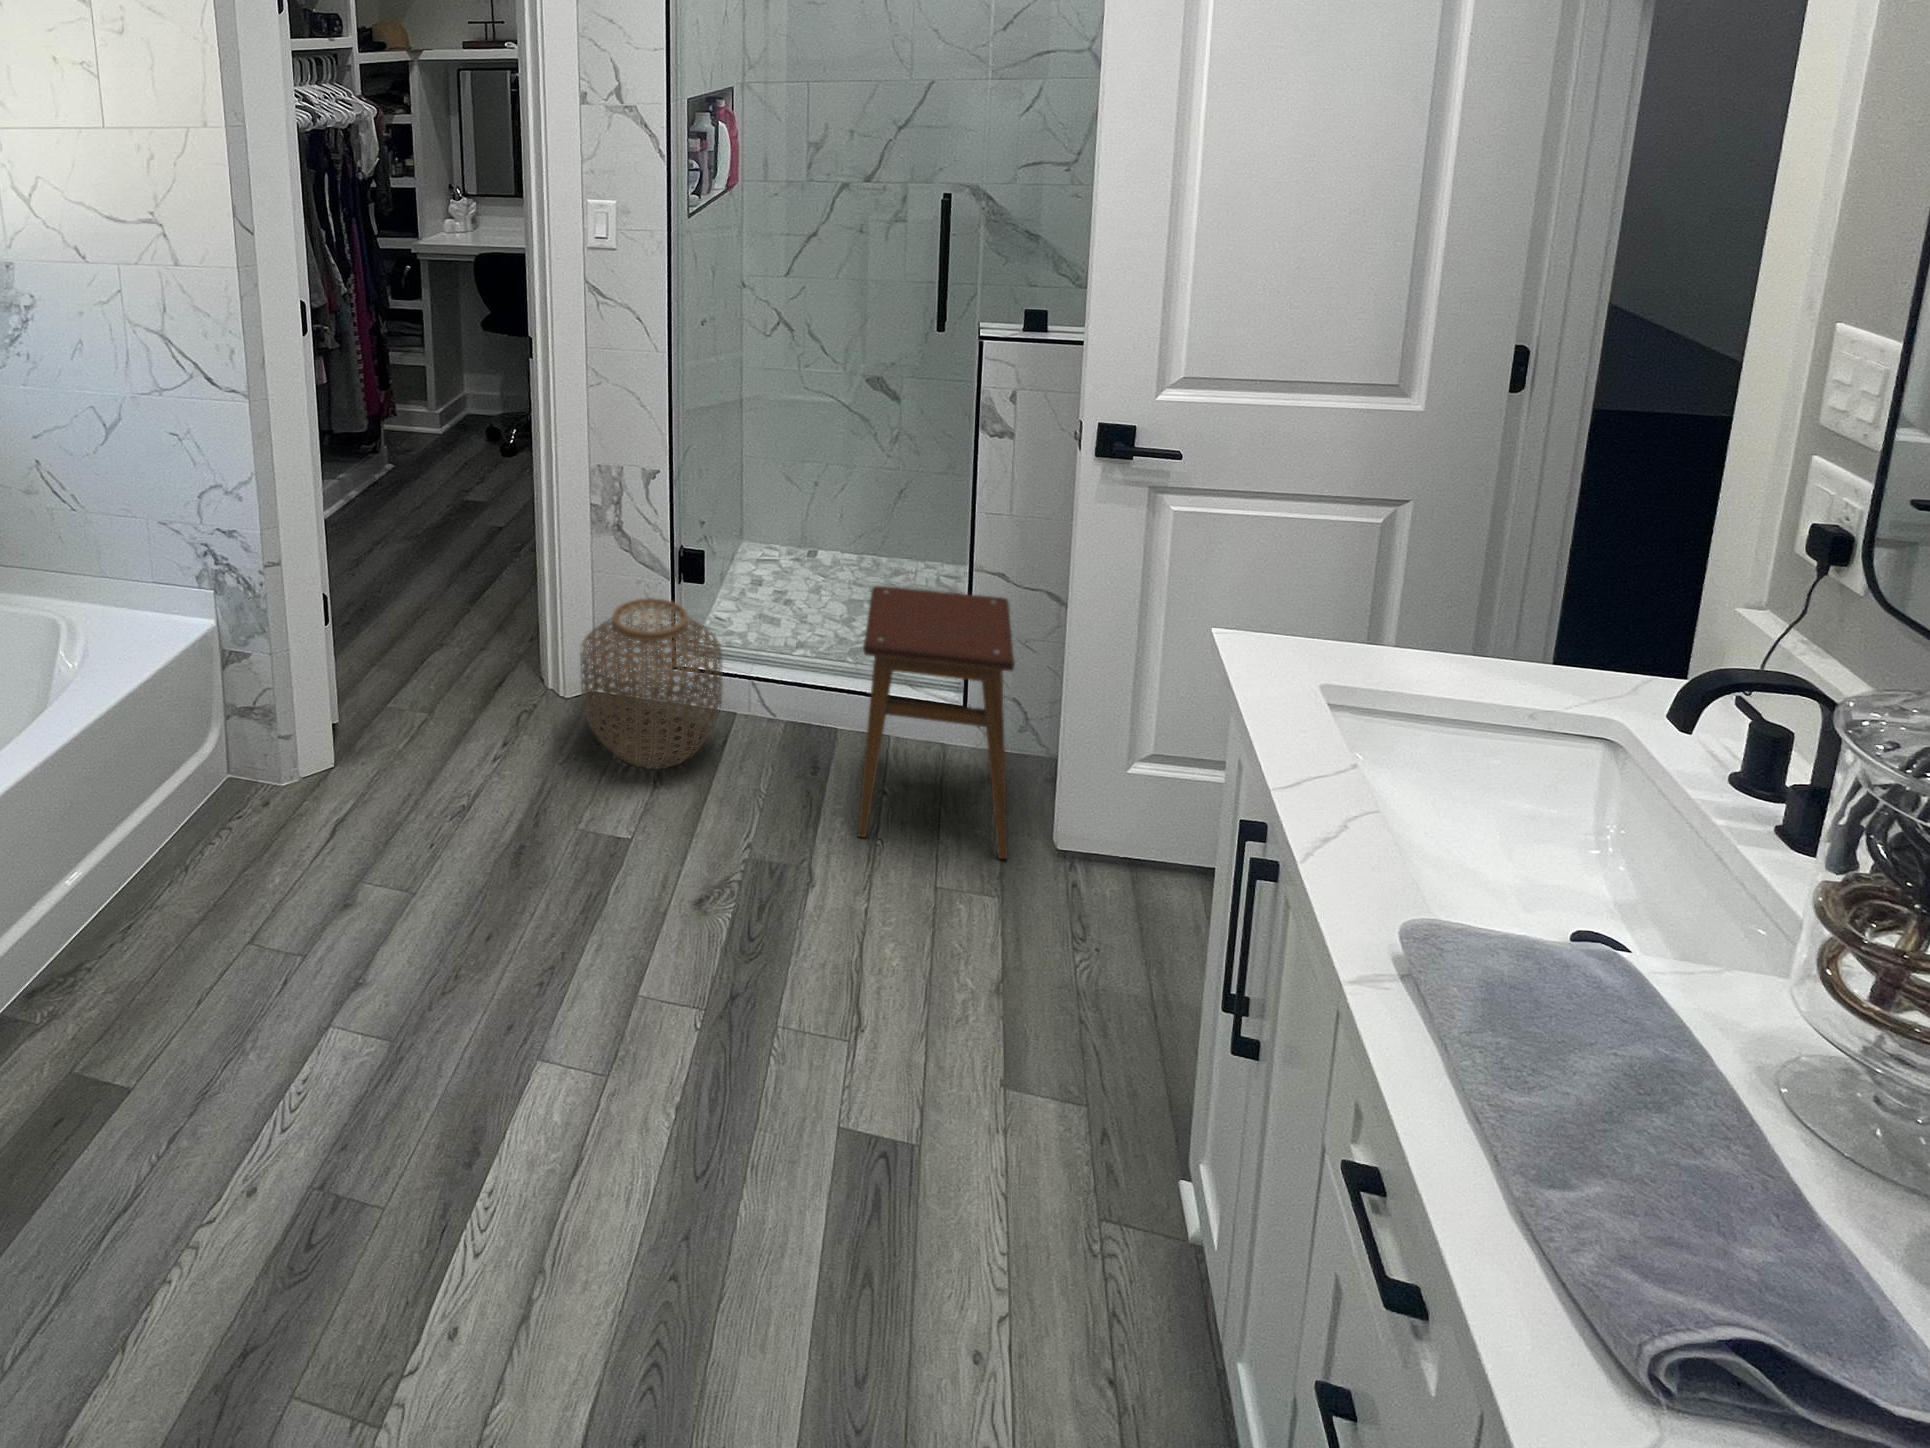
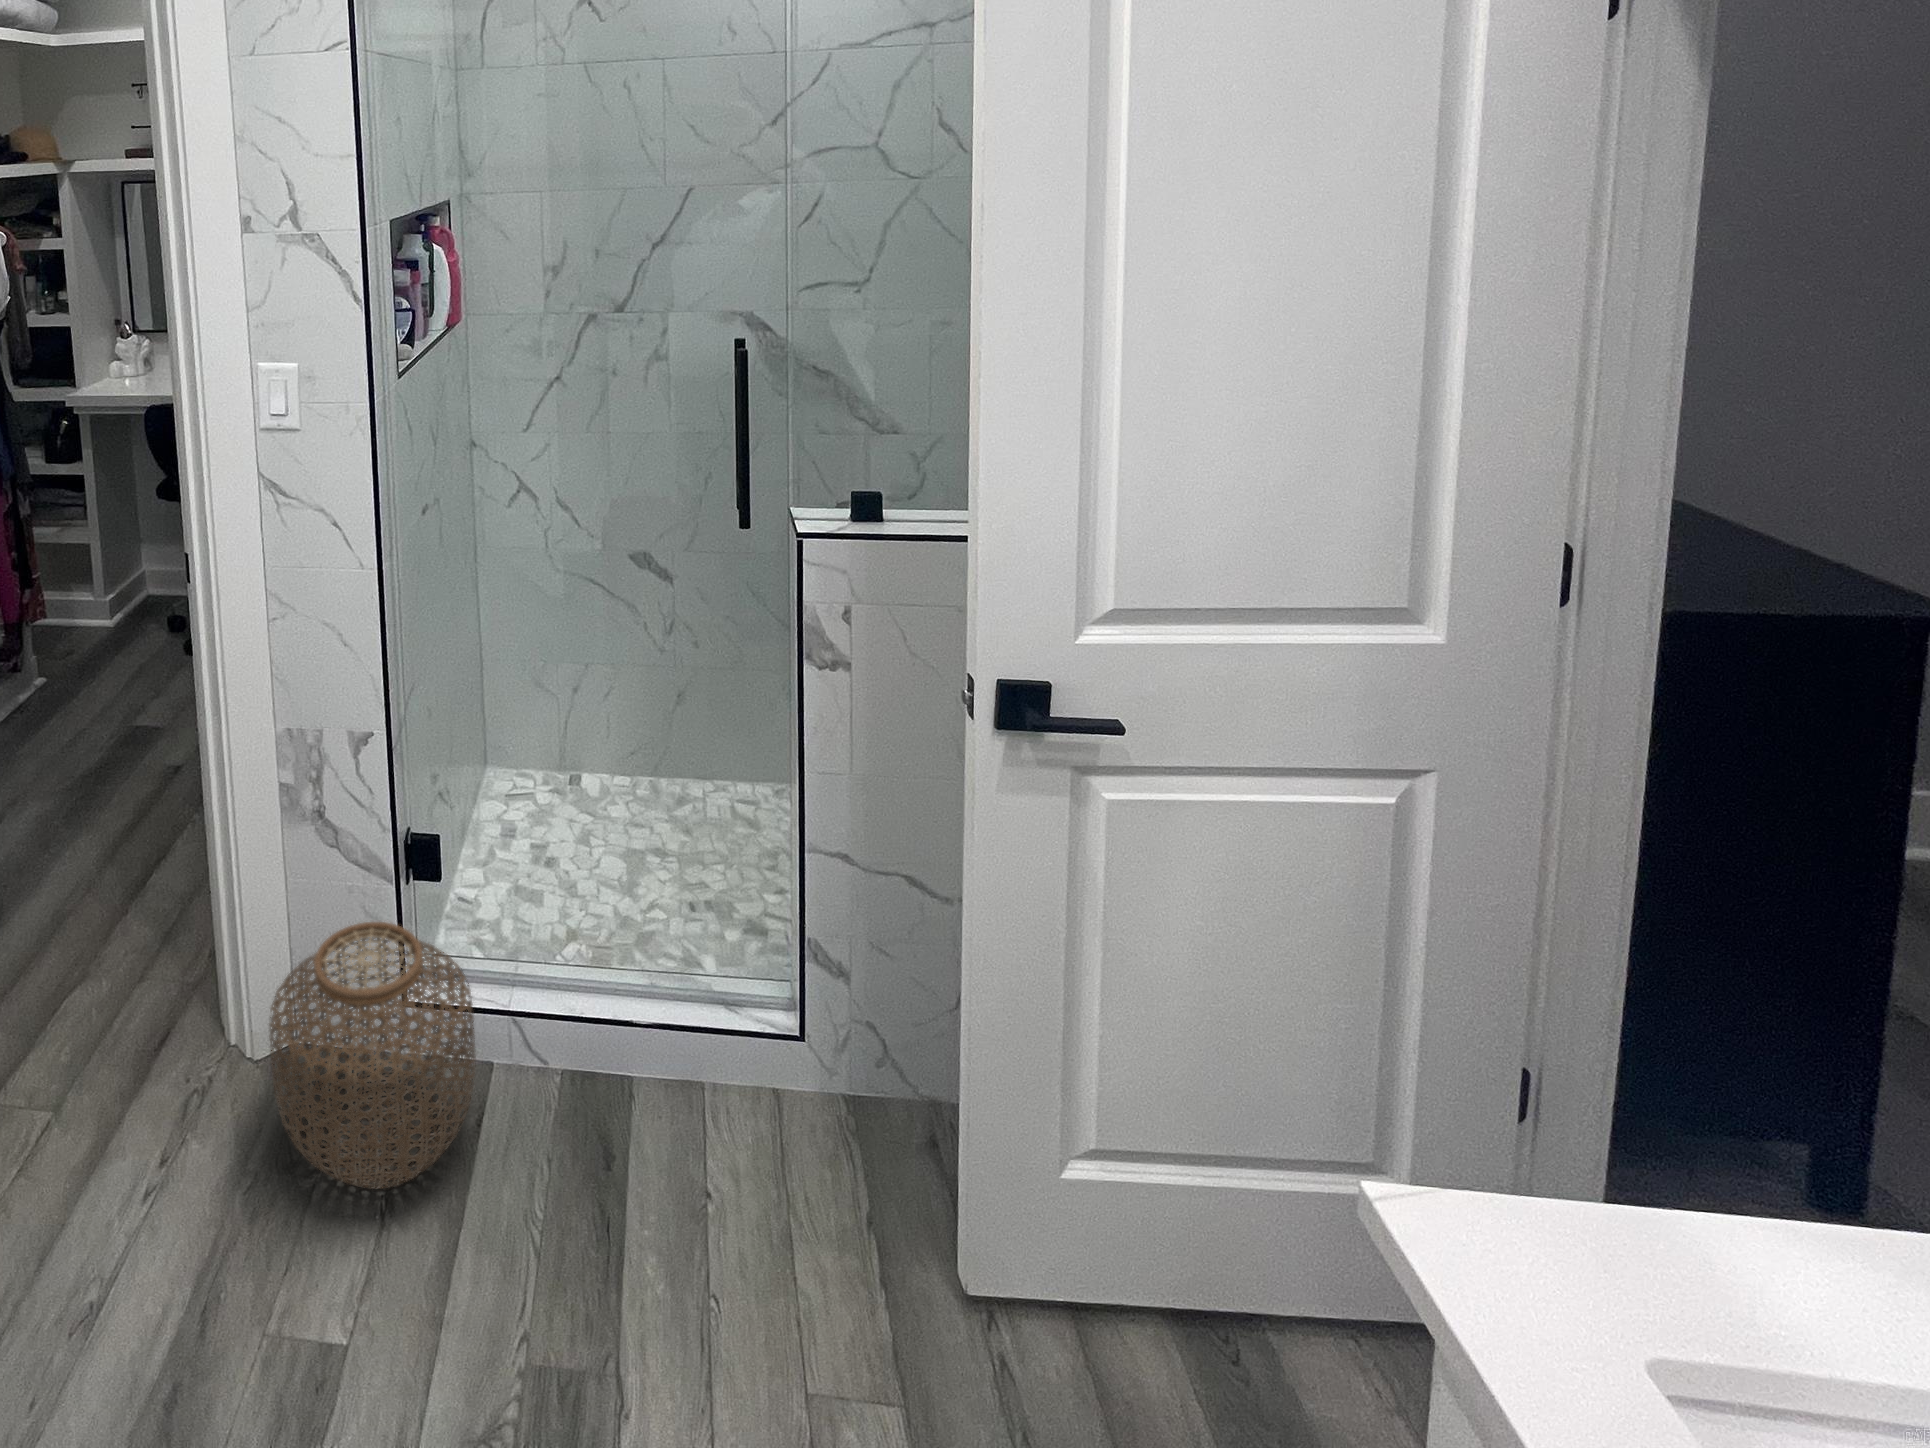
stool: present [858,586,1015,859] -> none [675,889,901,1316]

